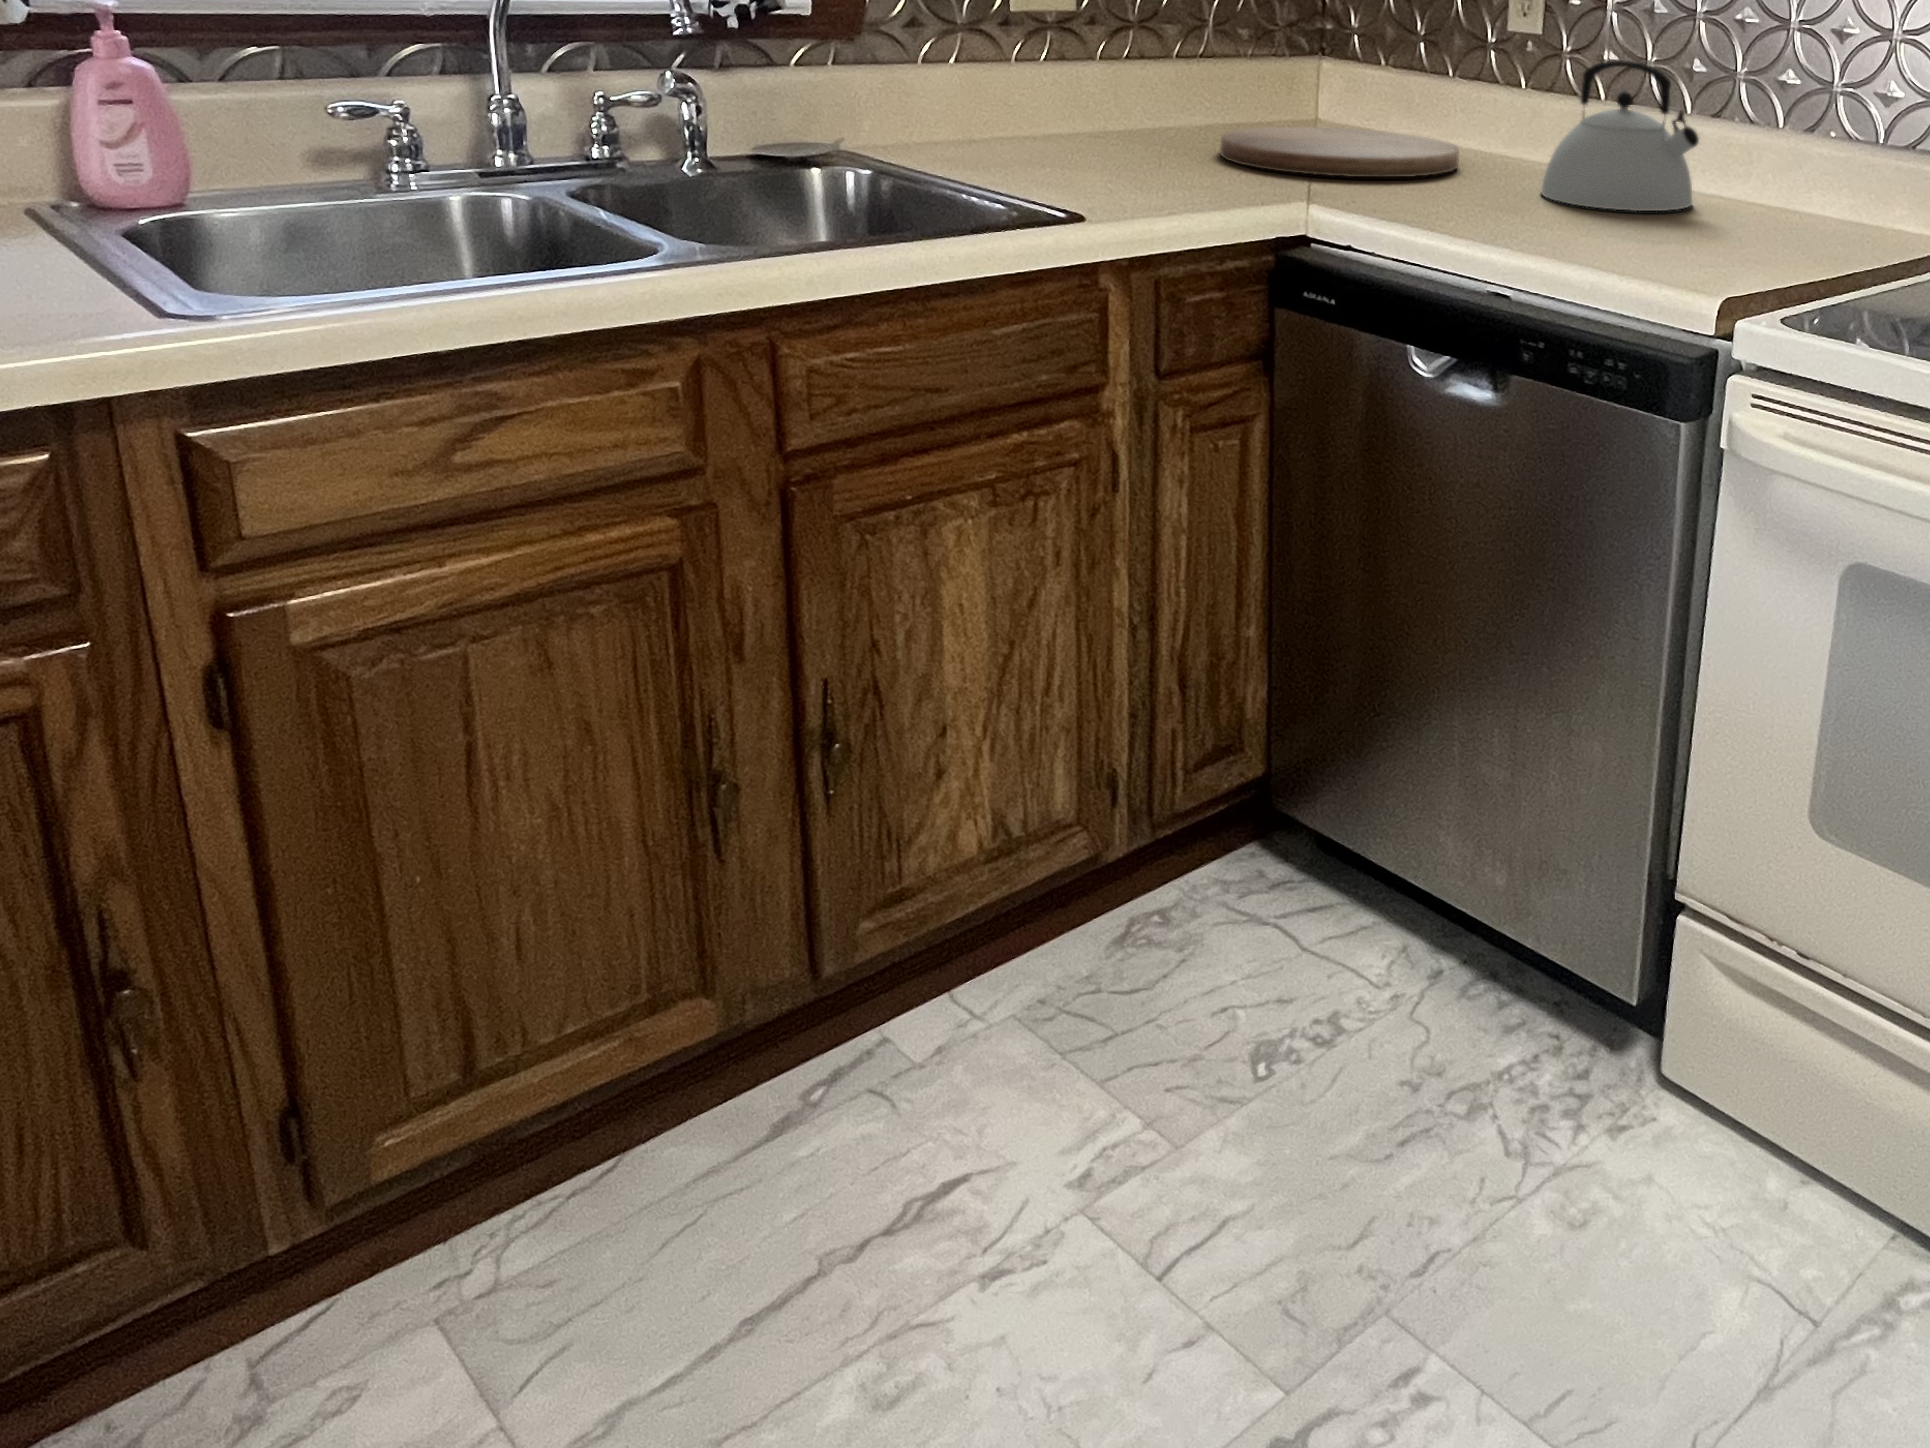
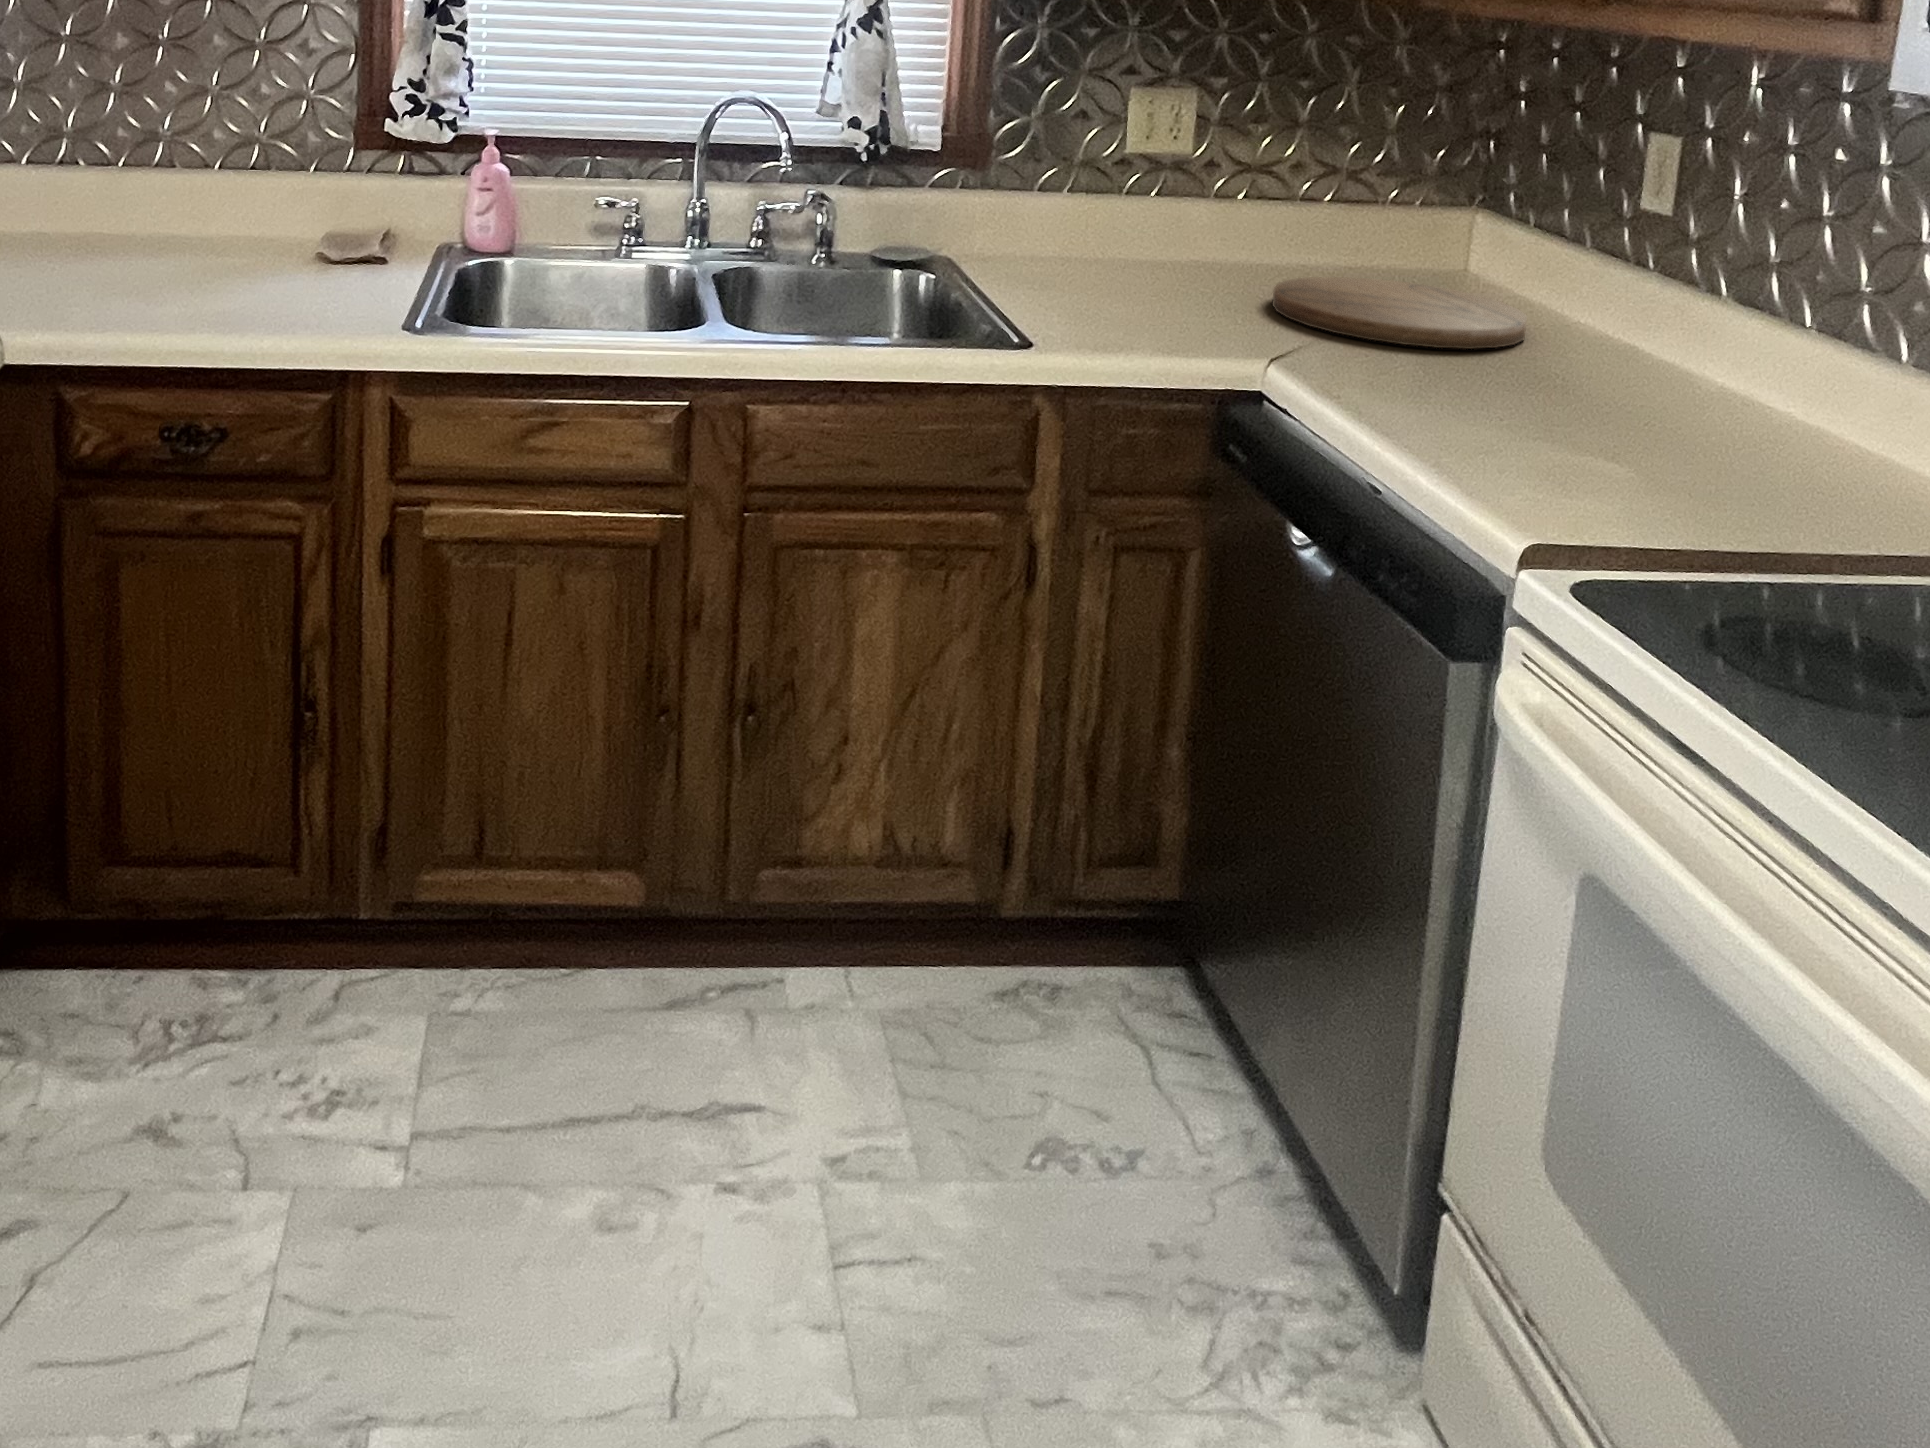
kettle: present [1541,60,1699,211] -> none [1555,258,1746,430]

